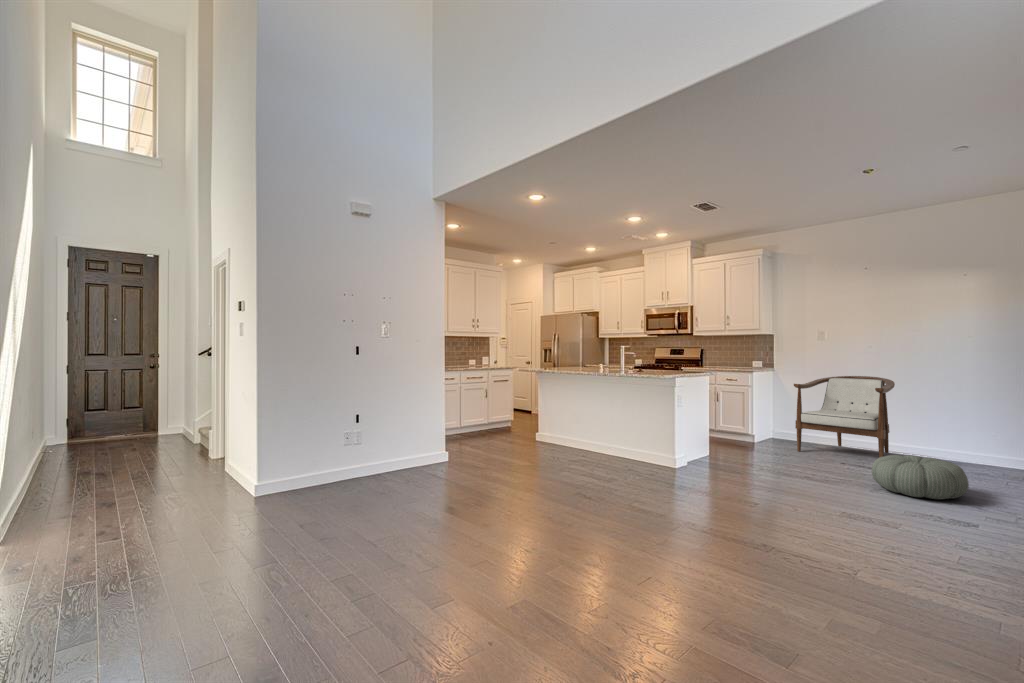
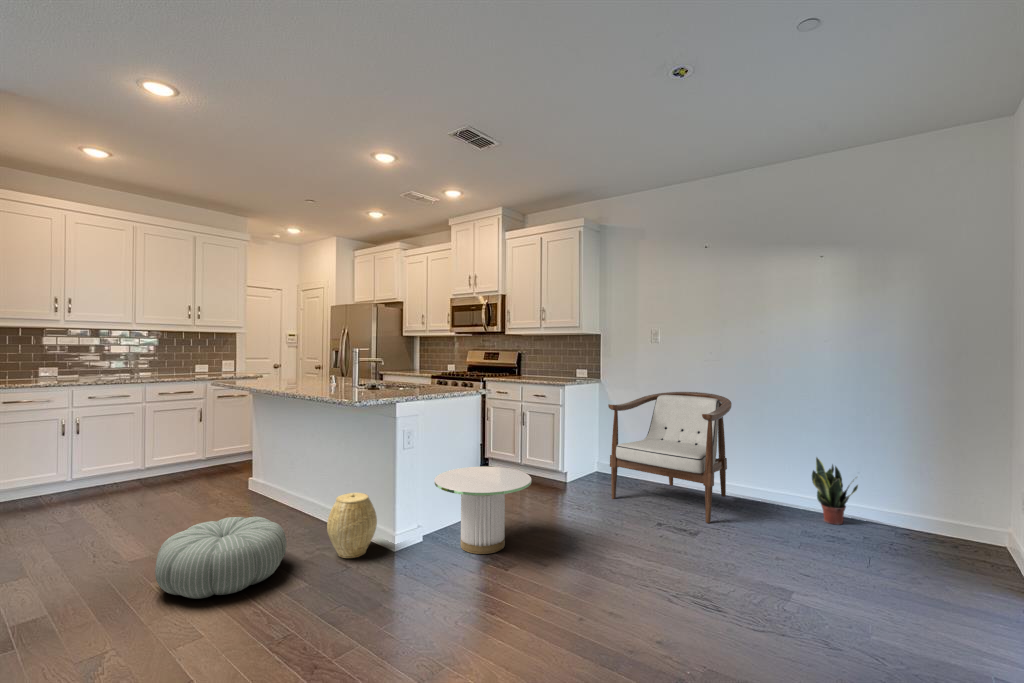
potted plant: none [964,420,1004,469] -> present [812,458,858,525]
side table: none [694,421,761,471] -> present [434,467,531,554]
woven basket: none [631,432,661,470] -> present [327,493,377,558]
pouf: present [872,455,969,499] -> present [155,517,287,599]

